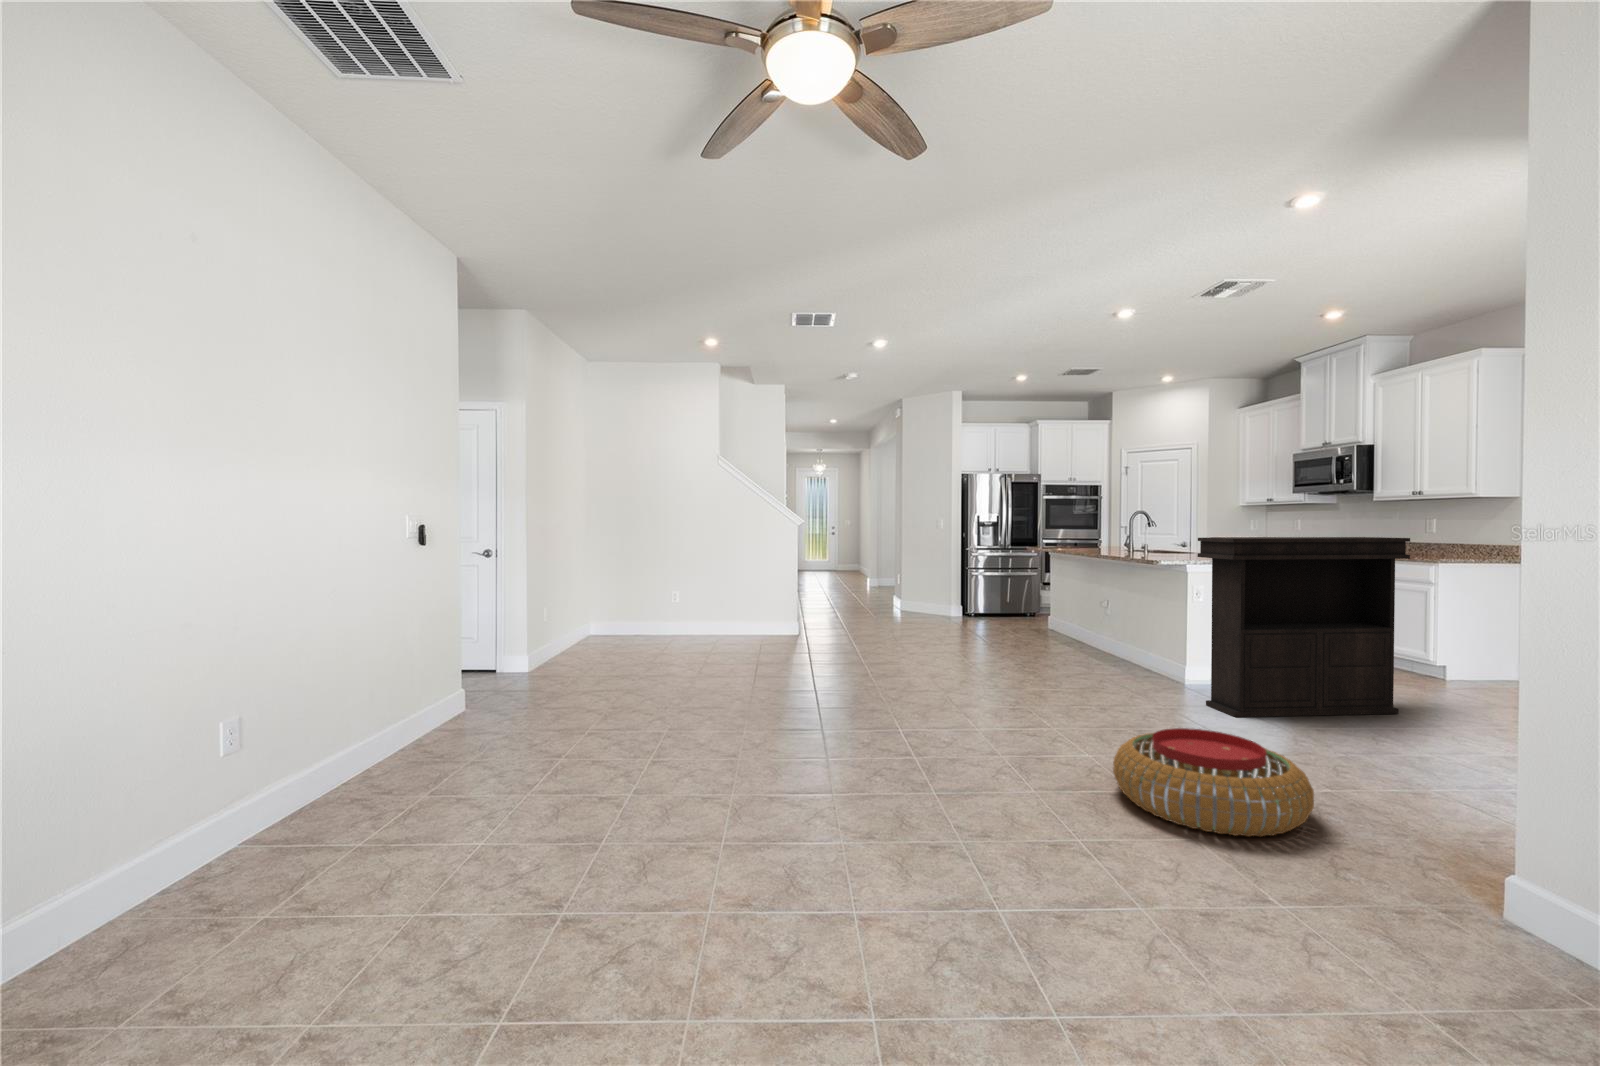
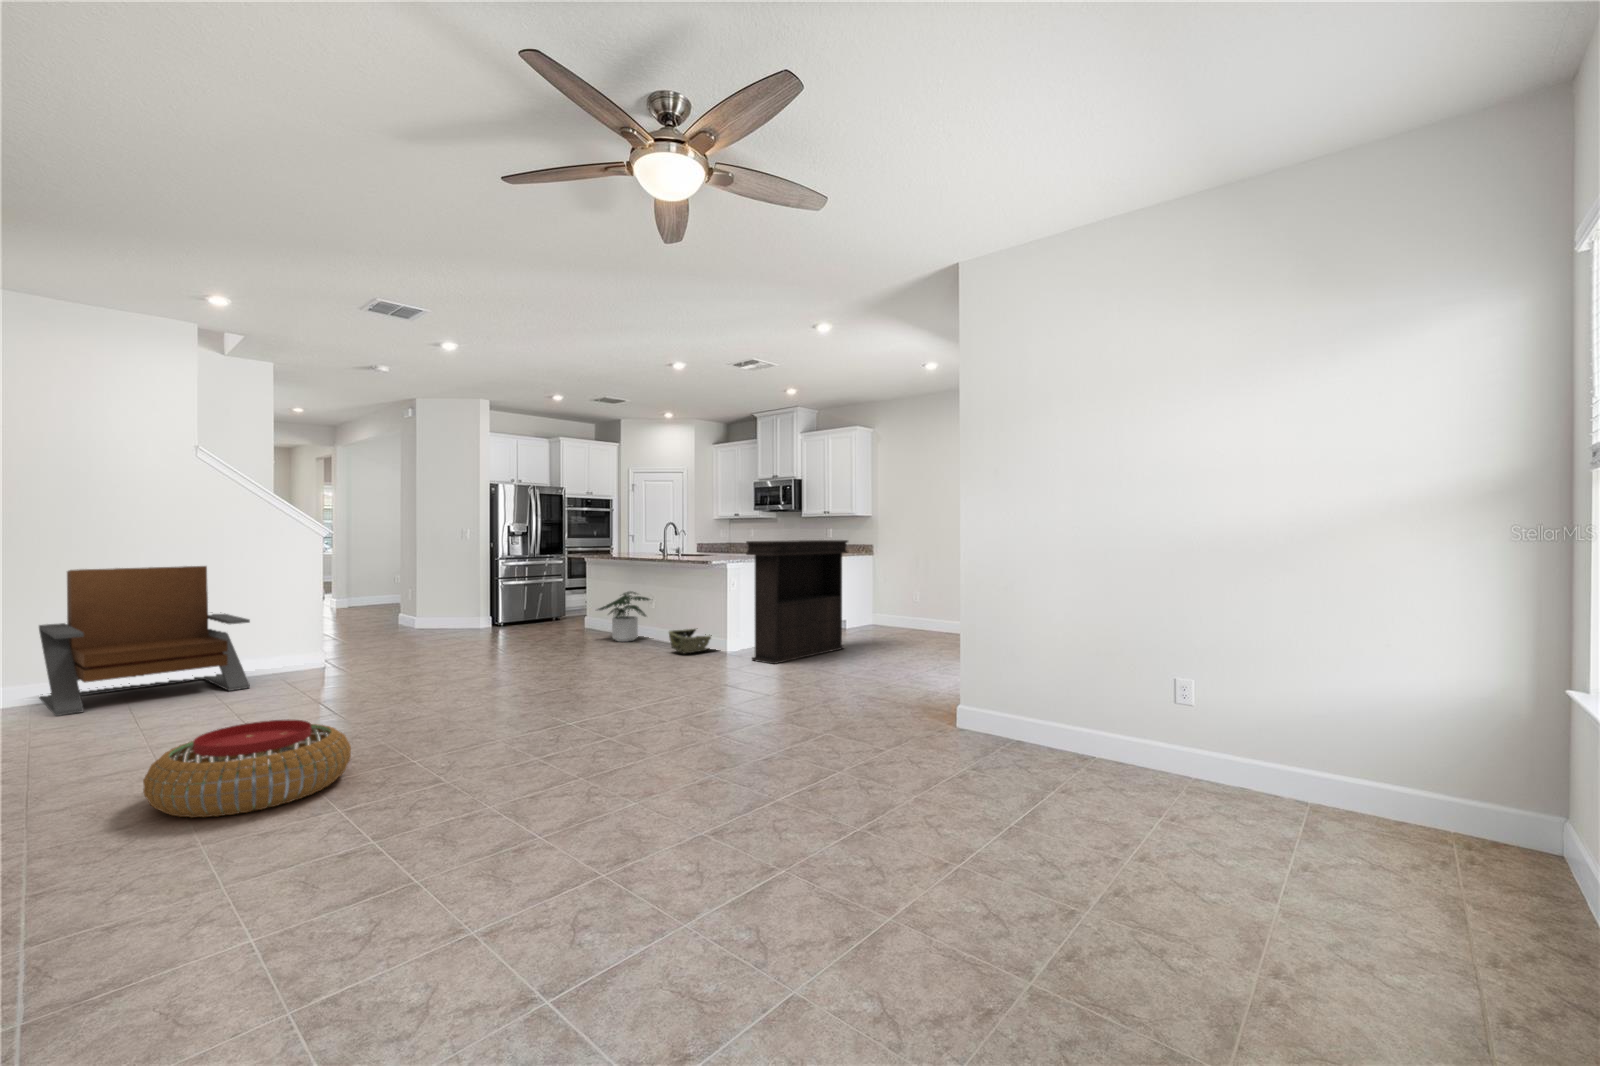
lounge chair: none [615,551,724,653] -> present [39,566,250,716]
potted plant: none [1035,594,1105,653] -> present [598,591,650,642]
woven basket: none [1101,648,1171,680] -> present [669,629,712,654]
pouf: present [1113,728,1314,836] -> present [143,720,351,818]

